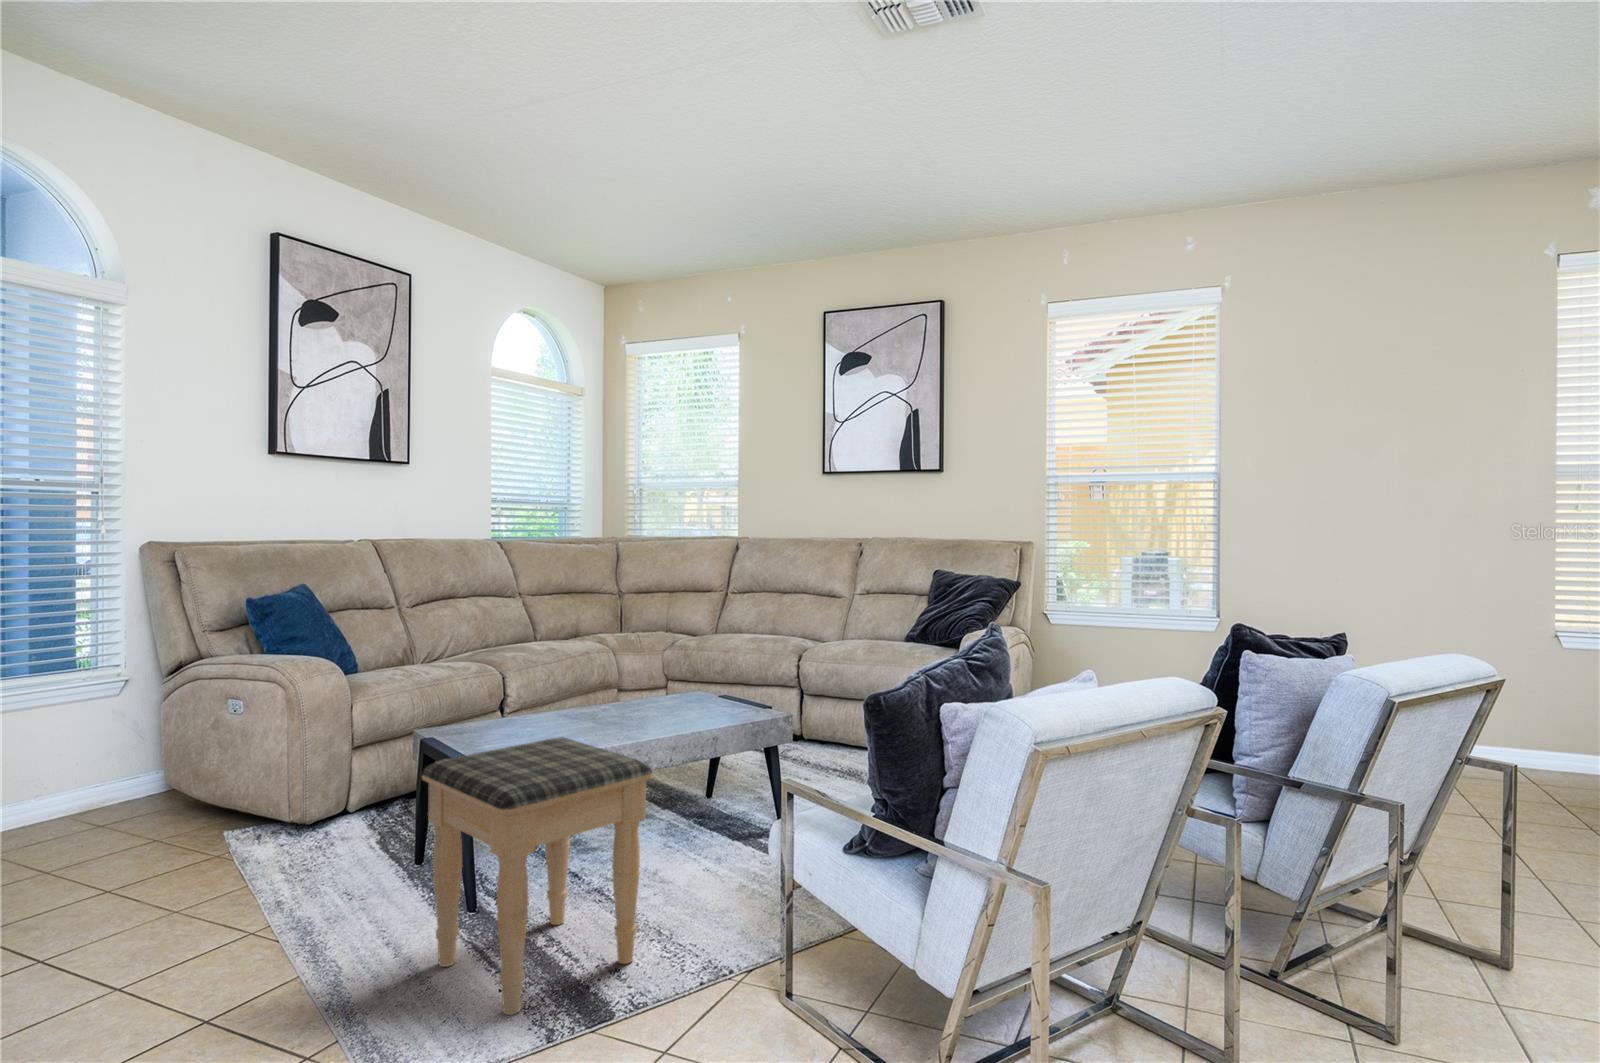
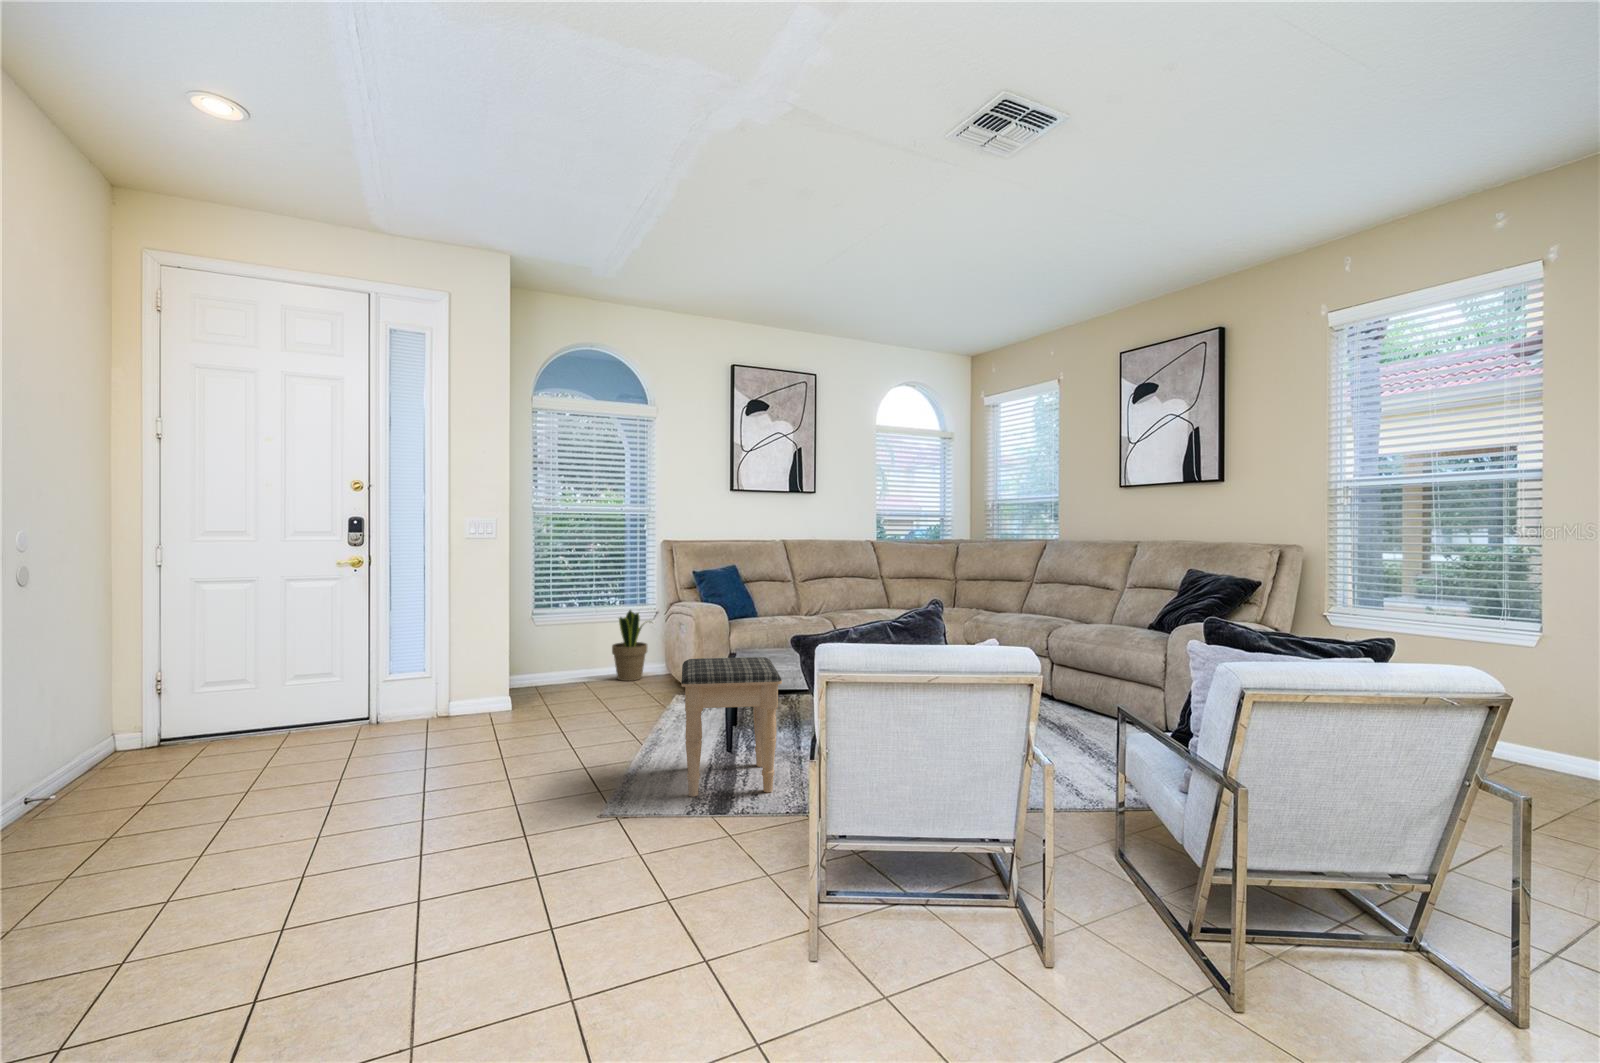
potted plant: none [28,682,131,831] -> present [612,610,651,681]

